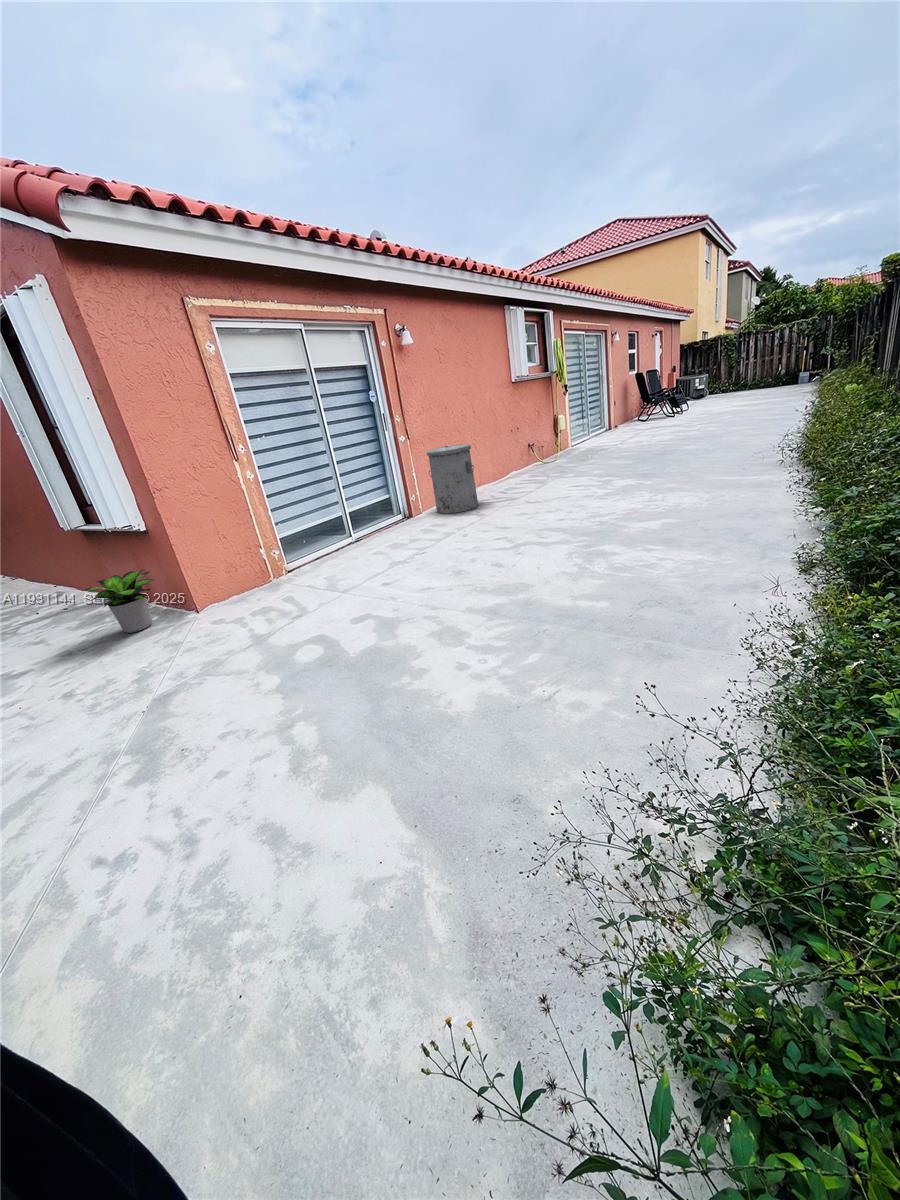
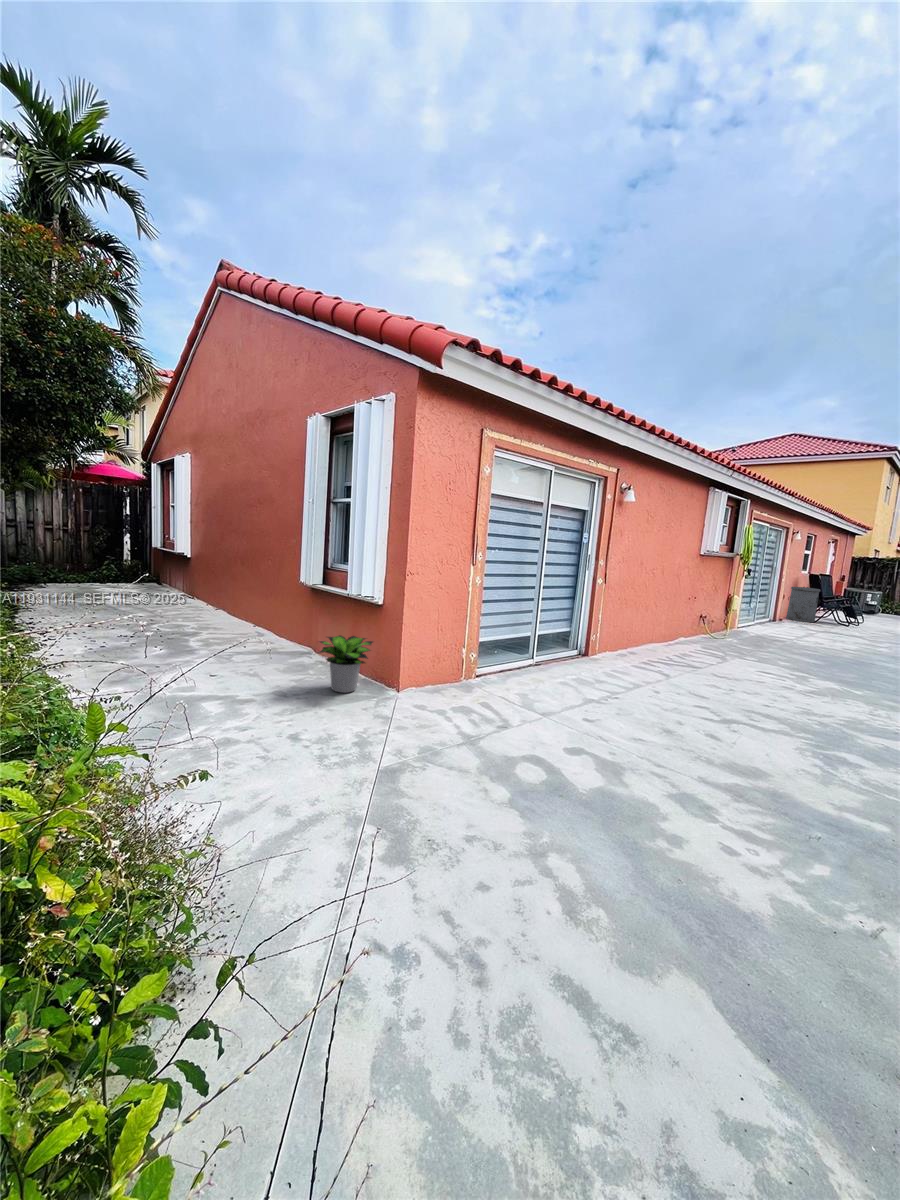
trash can: present [427,444,478,514] -> present [786,587,820,622]

